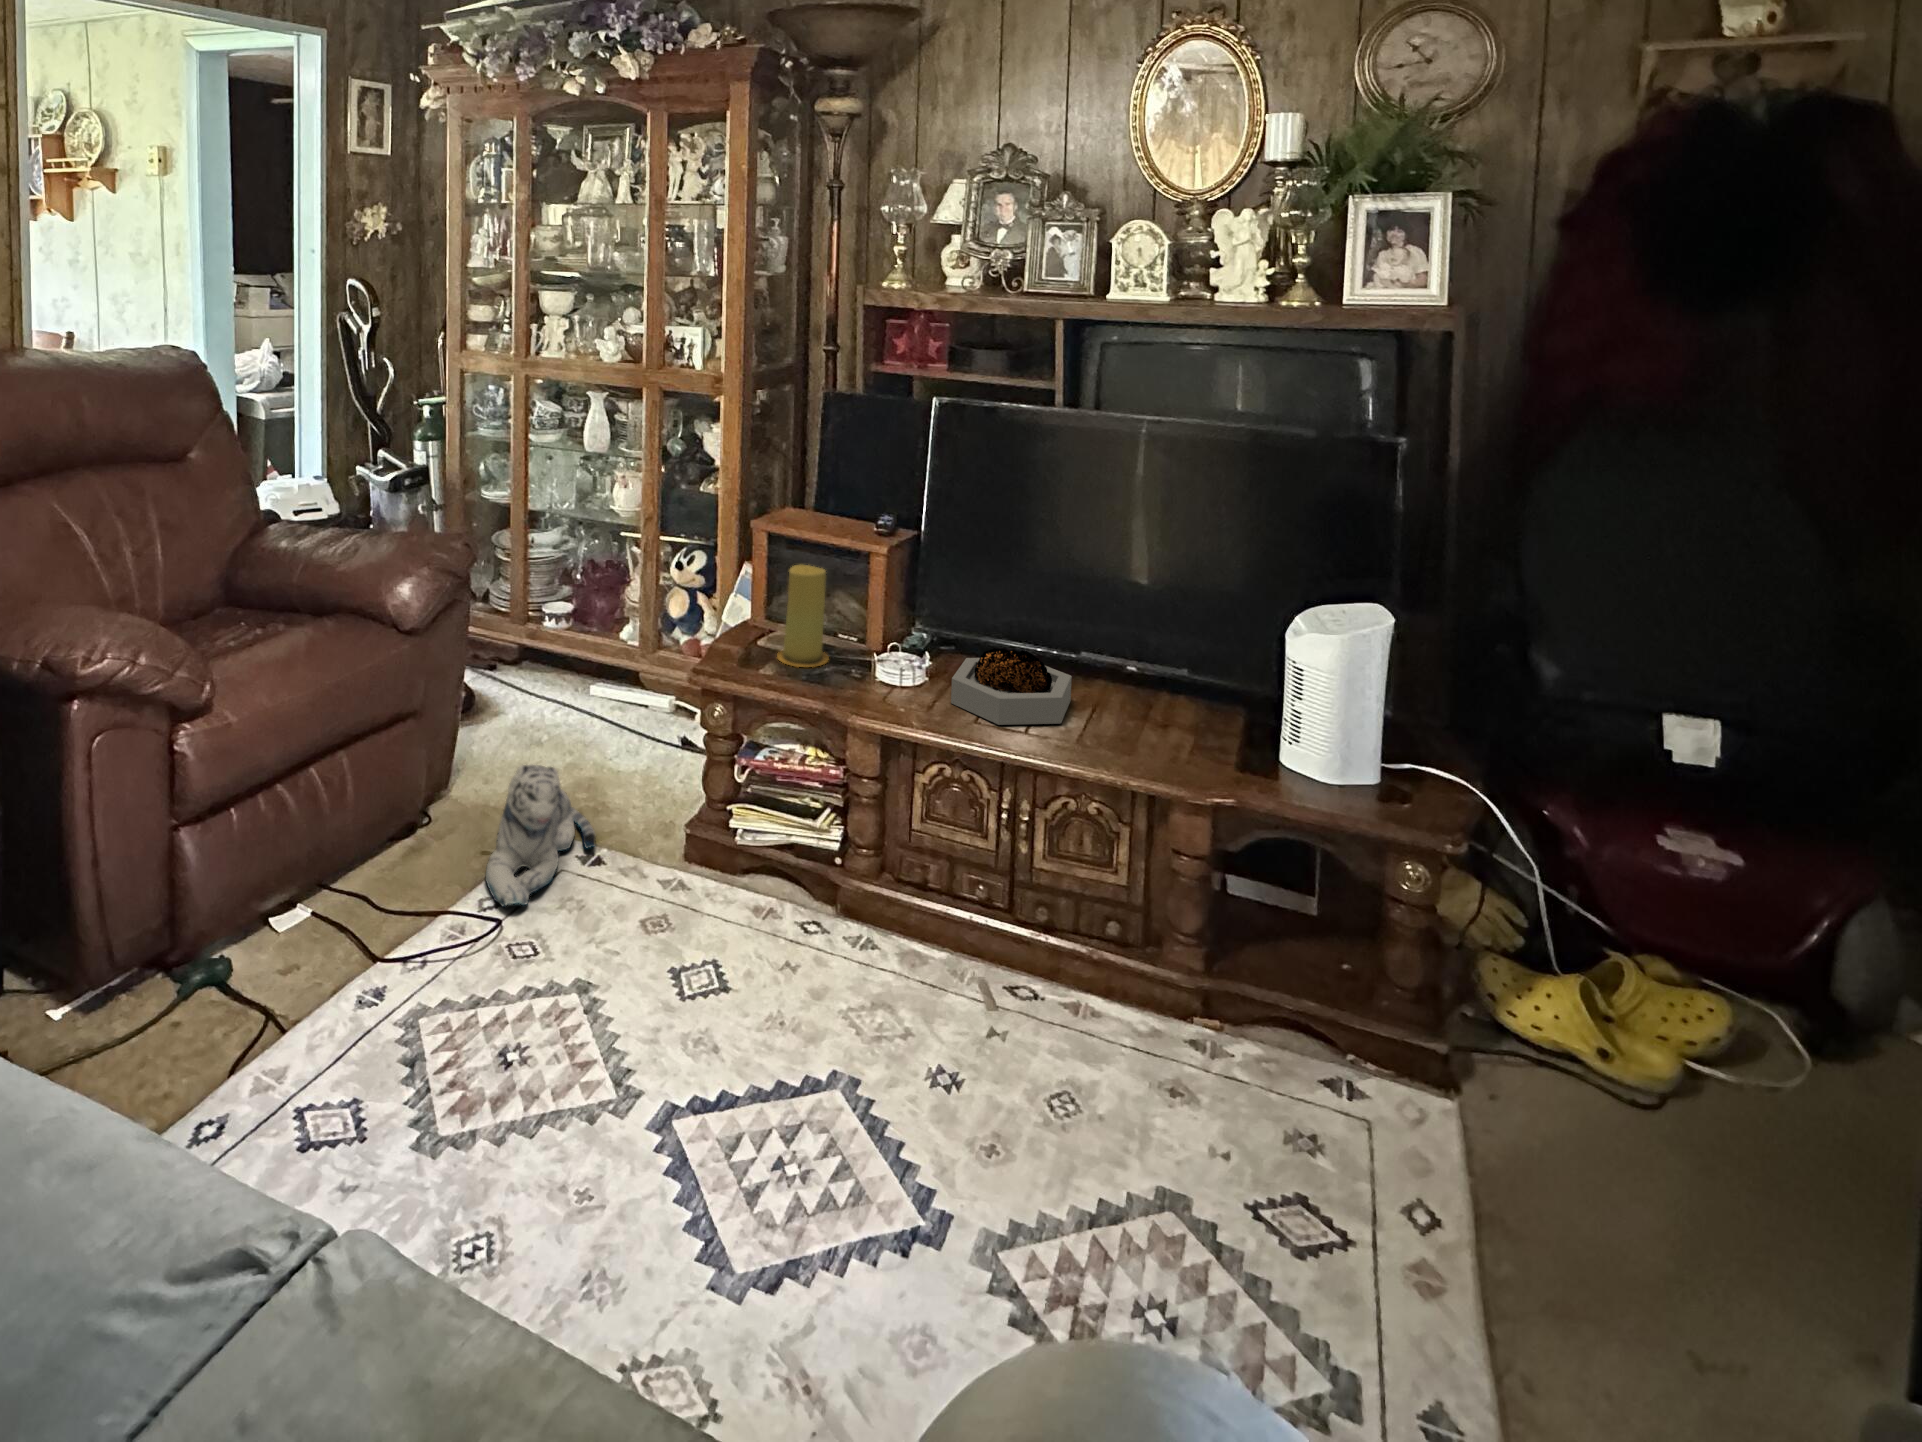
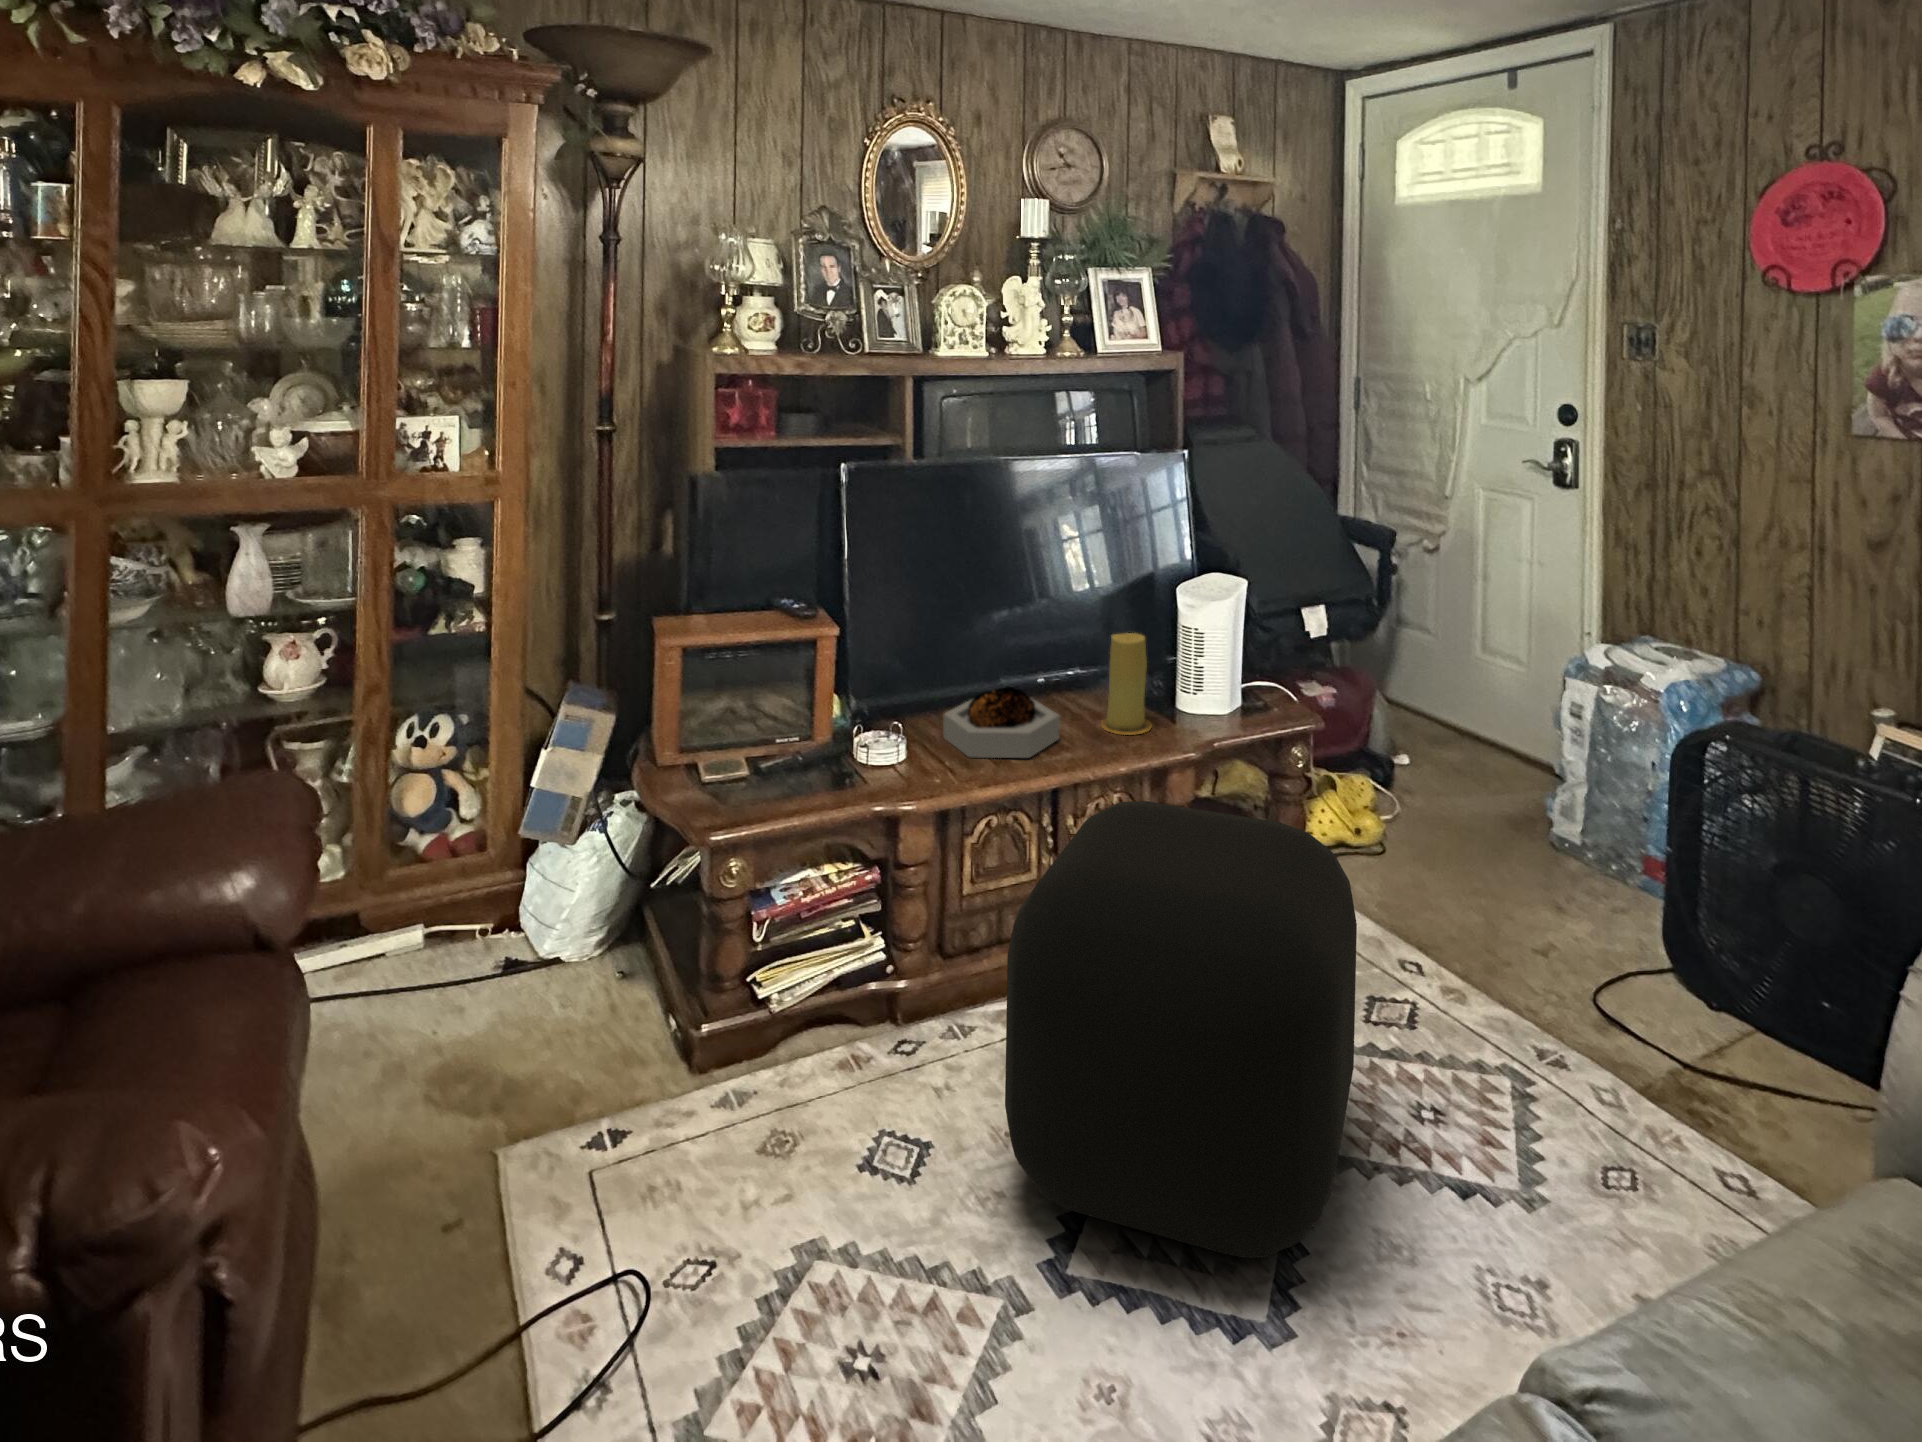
candle: present [777,565,828,667] -> present [1101,633,1152,735]
plush toy: present [486,765,596,907] -> none [460,1031,632,1249]
ottoman: none [685,769,1076,1244] -> present [1005,801,1357,1258]

